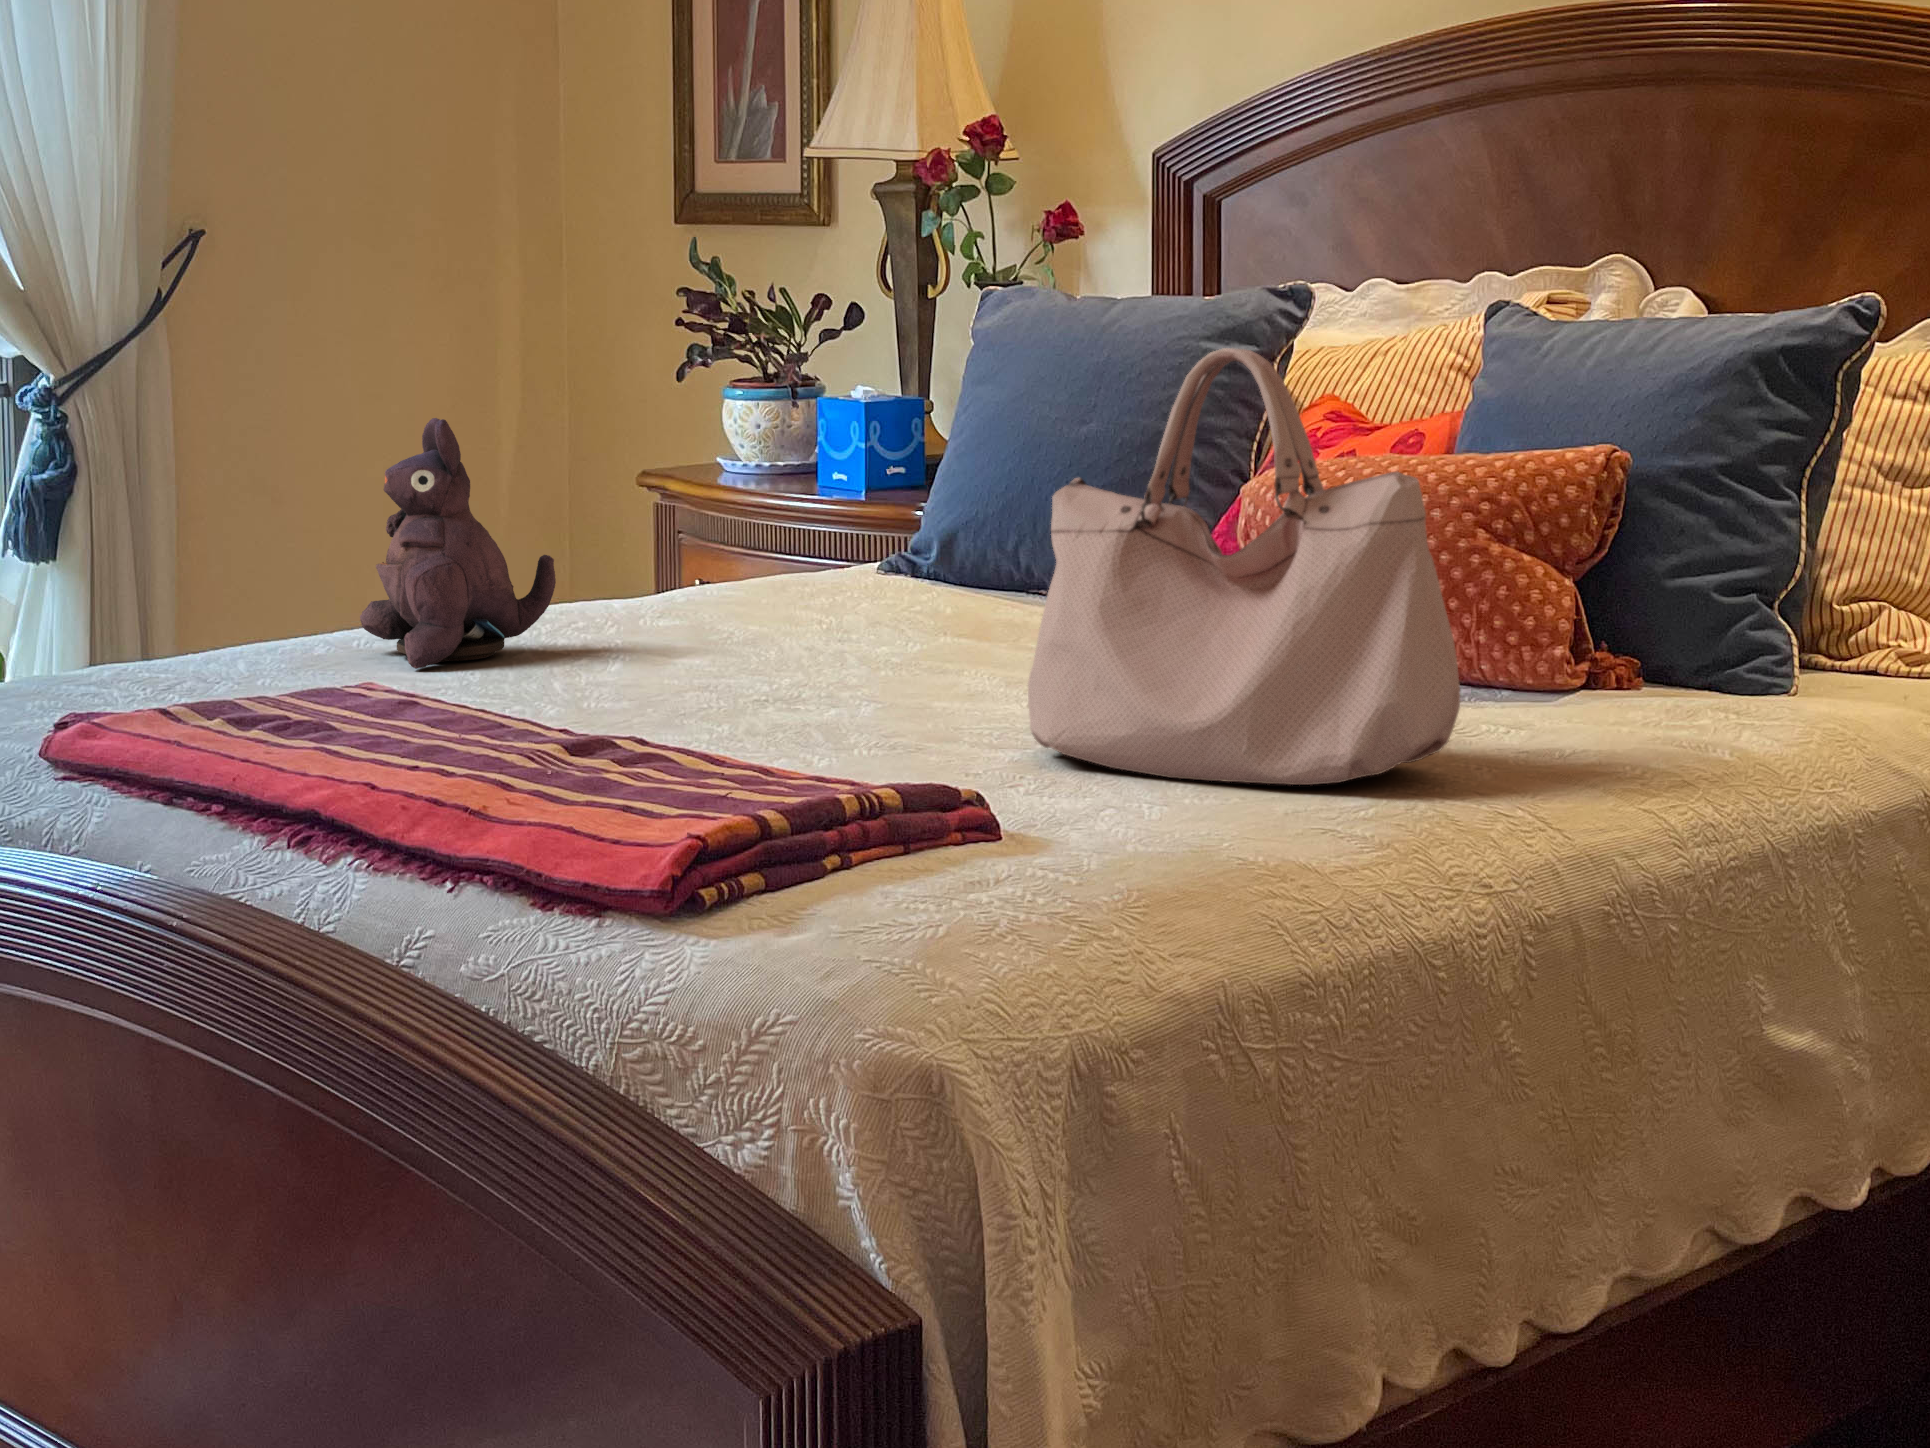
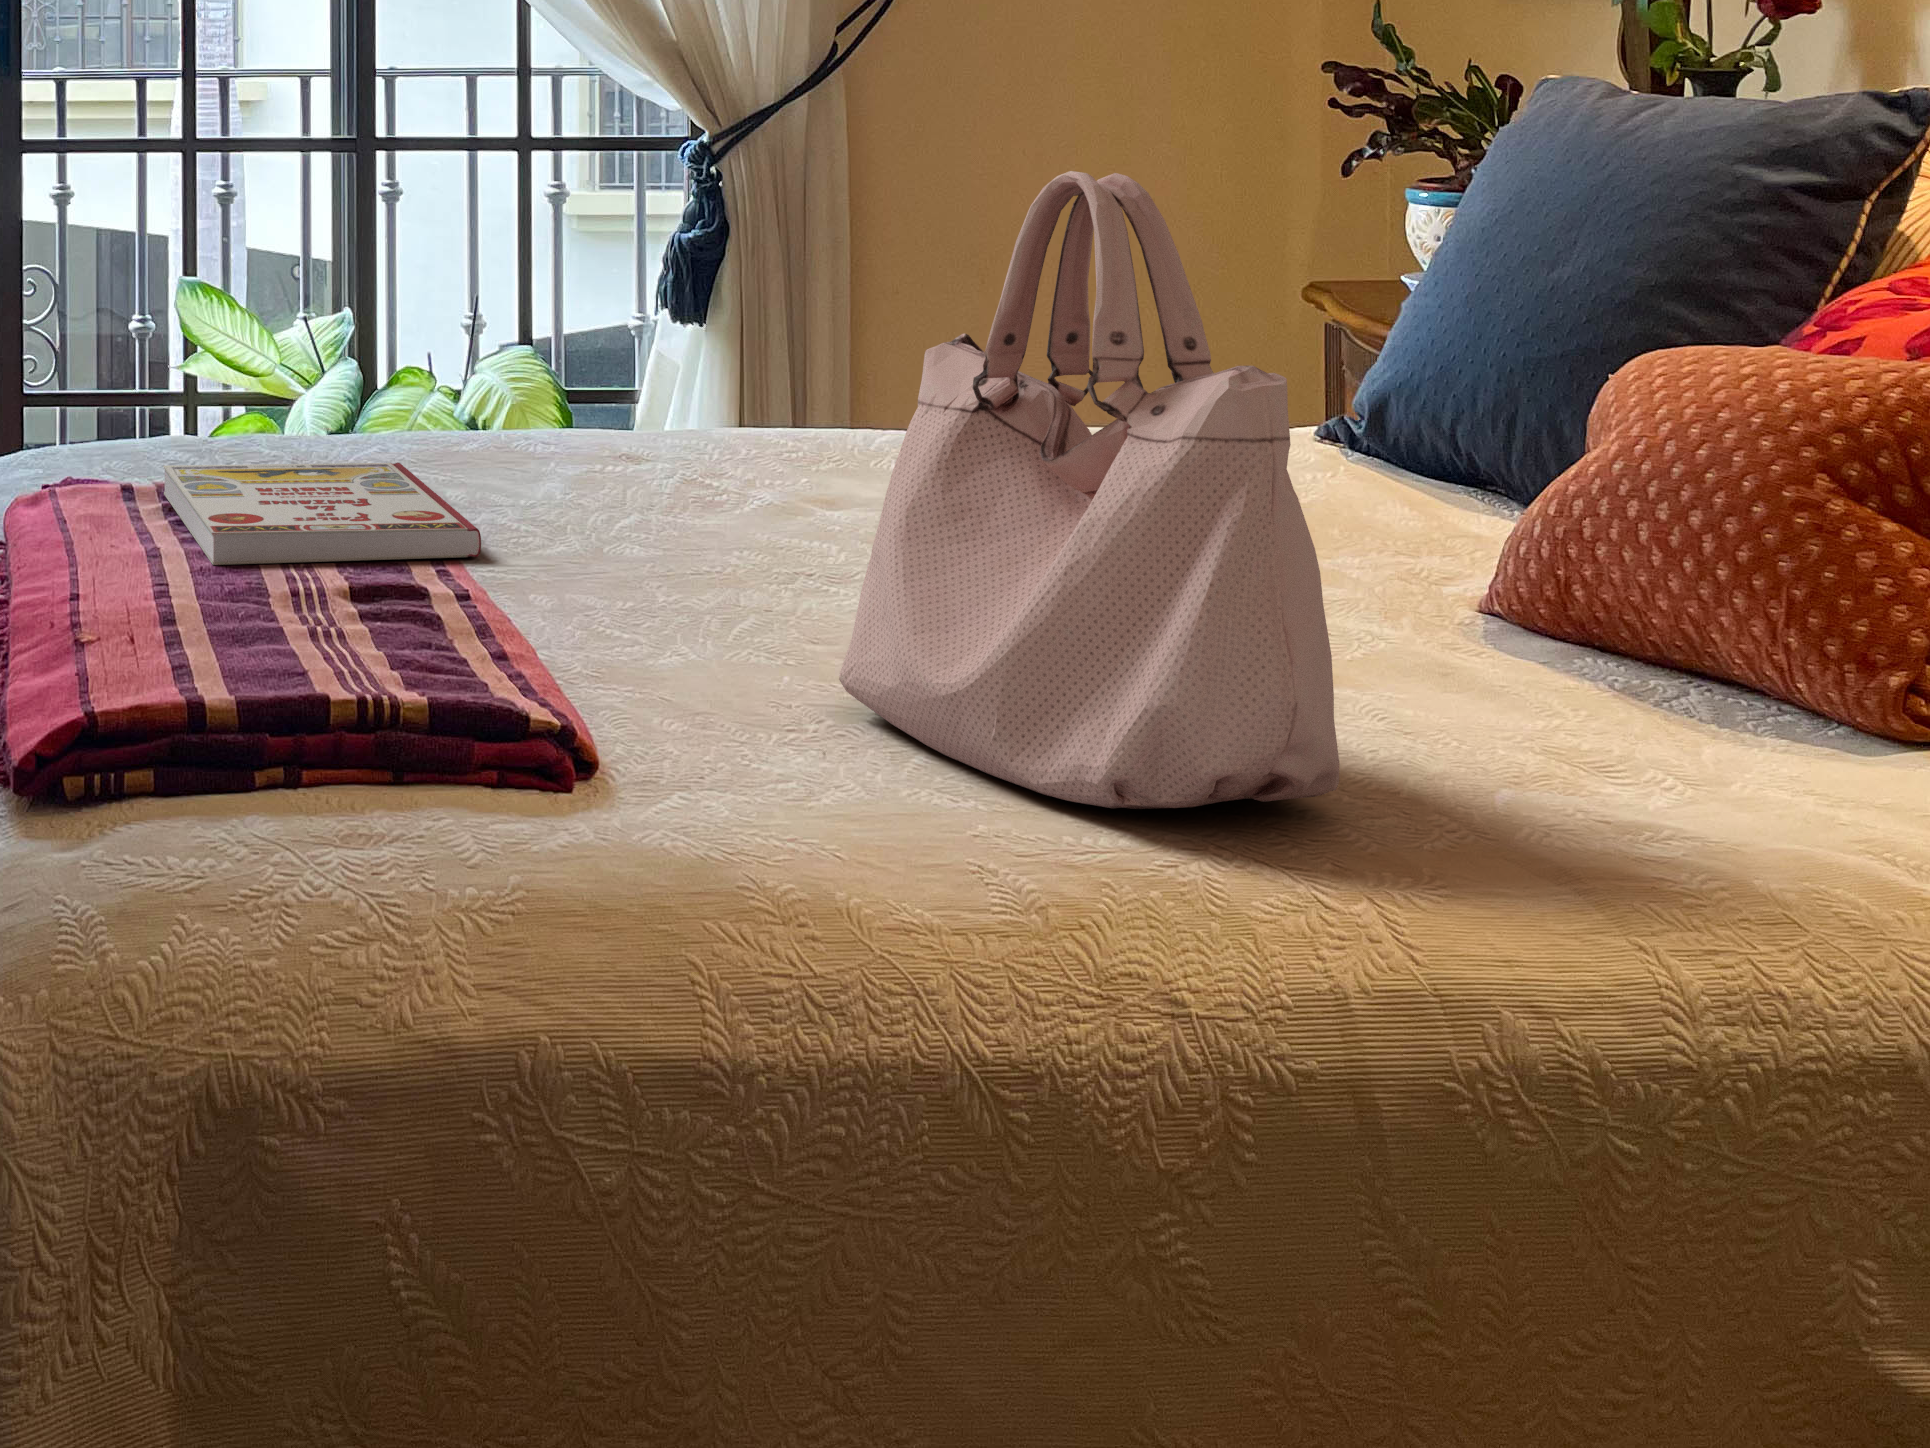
plush toy: present [360,418,556,669] -> none [525,203,737,484]
book: none [146,662,539,756] -> present [163,463,481,565]

